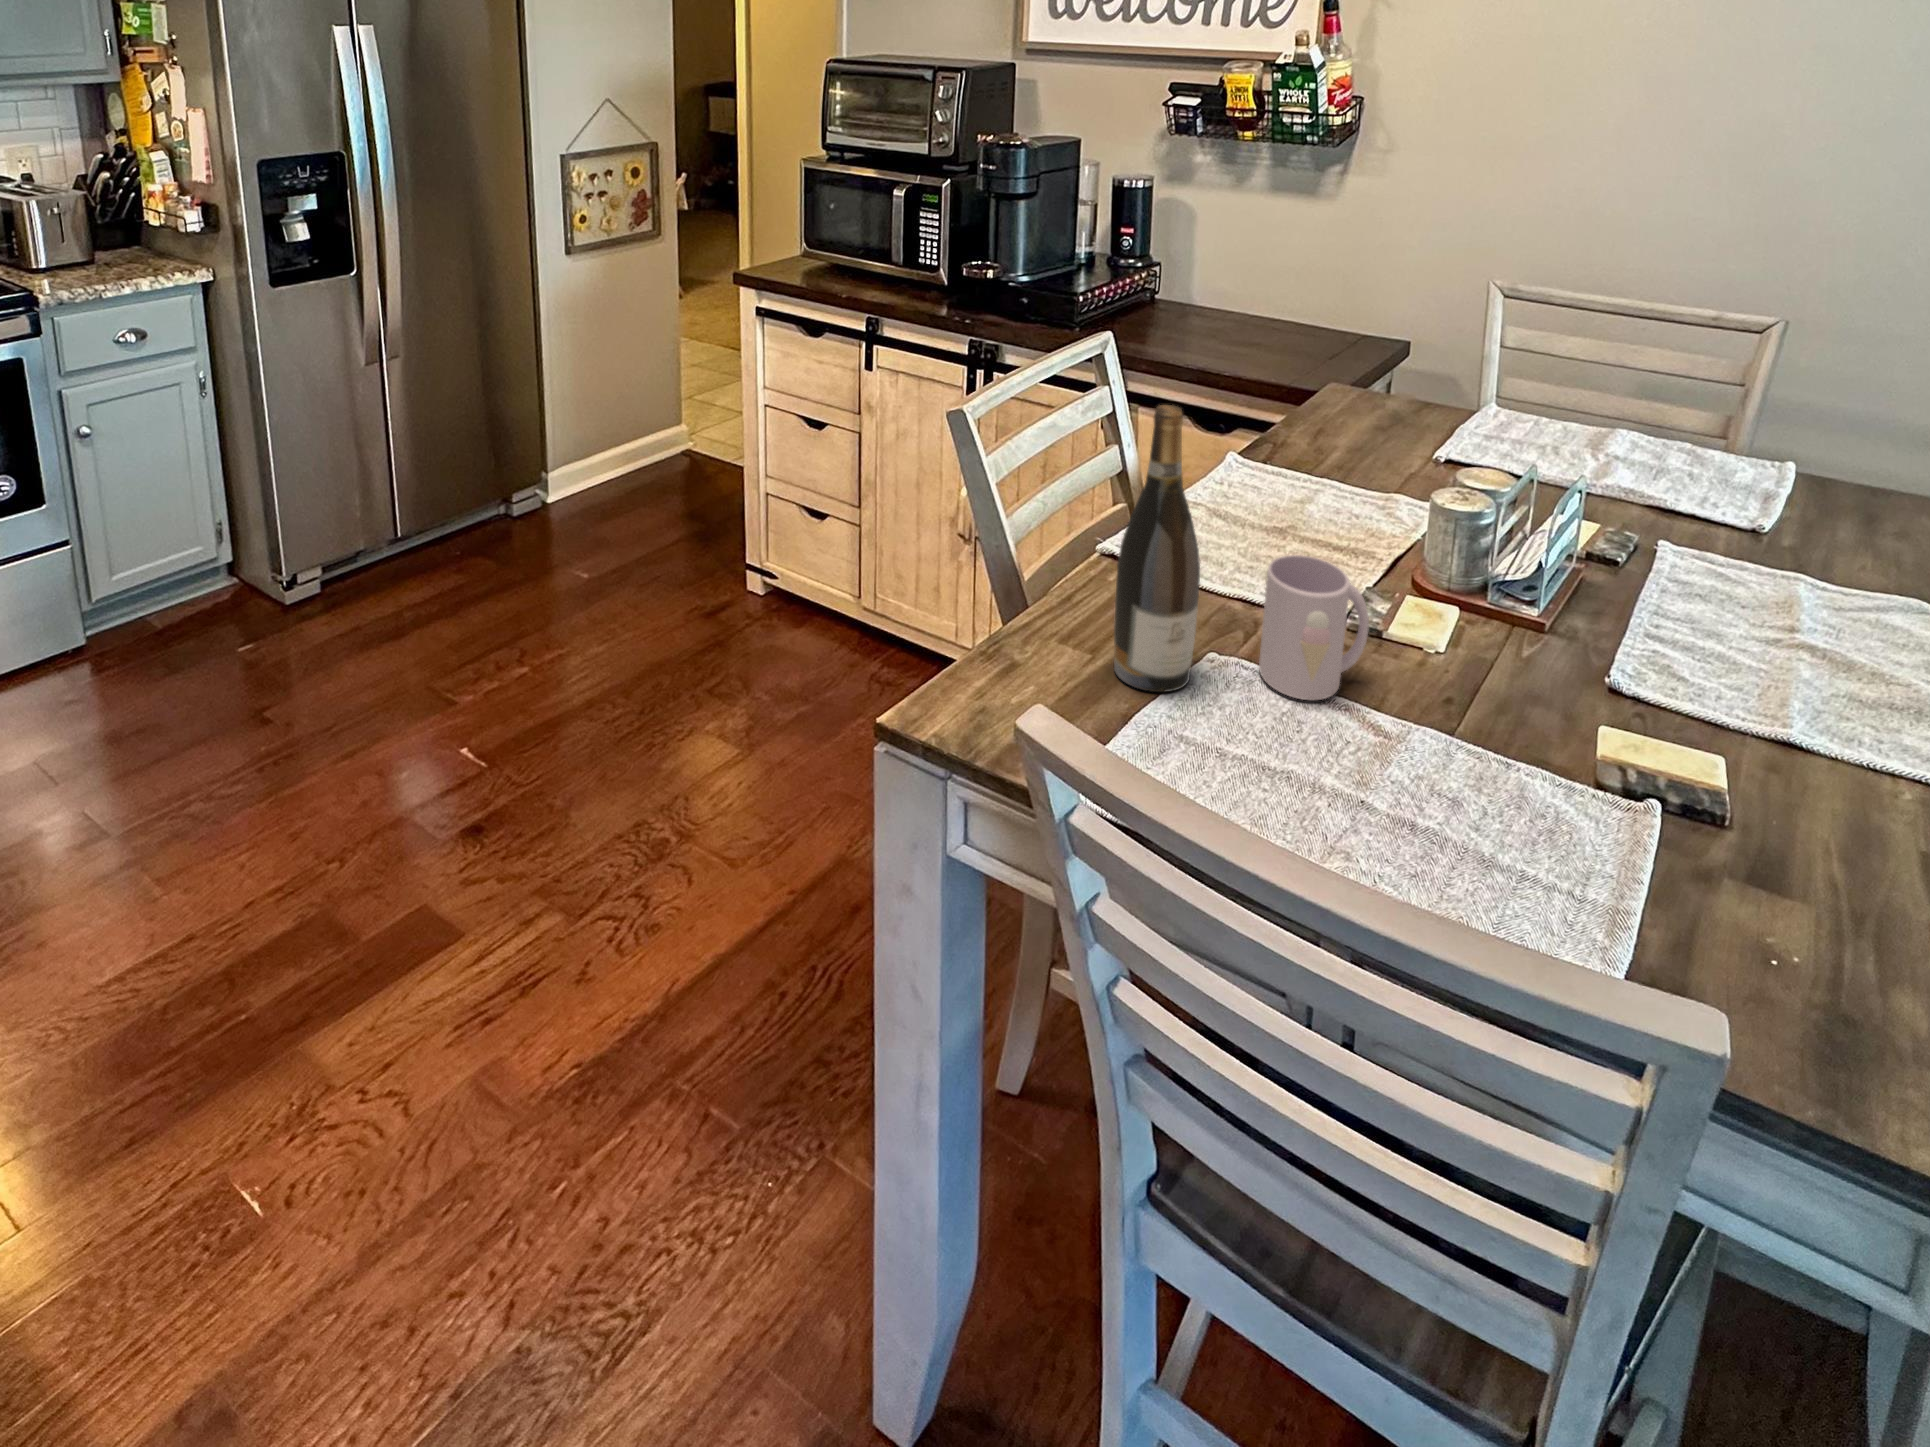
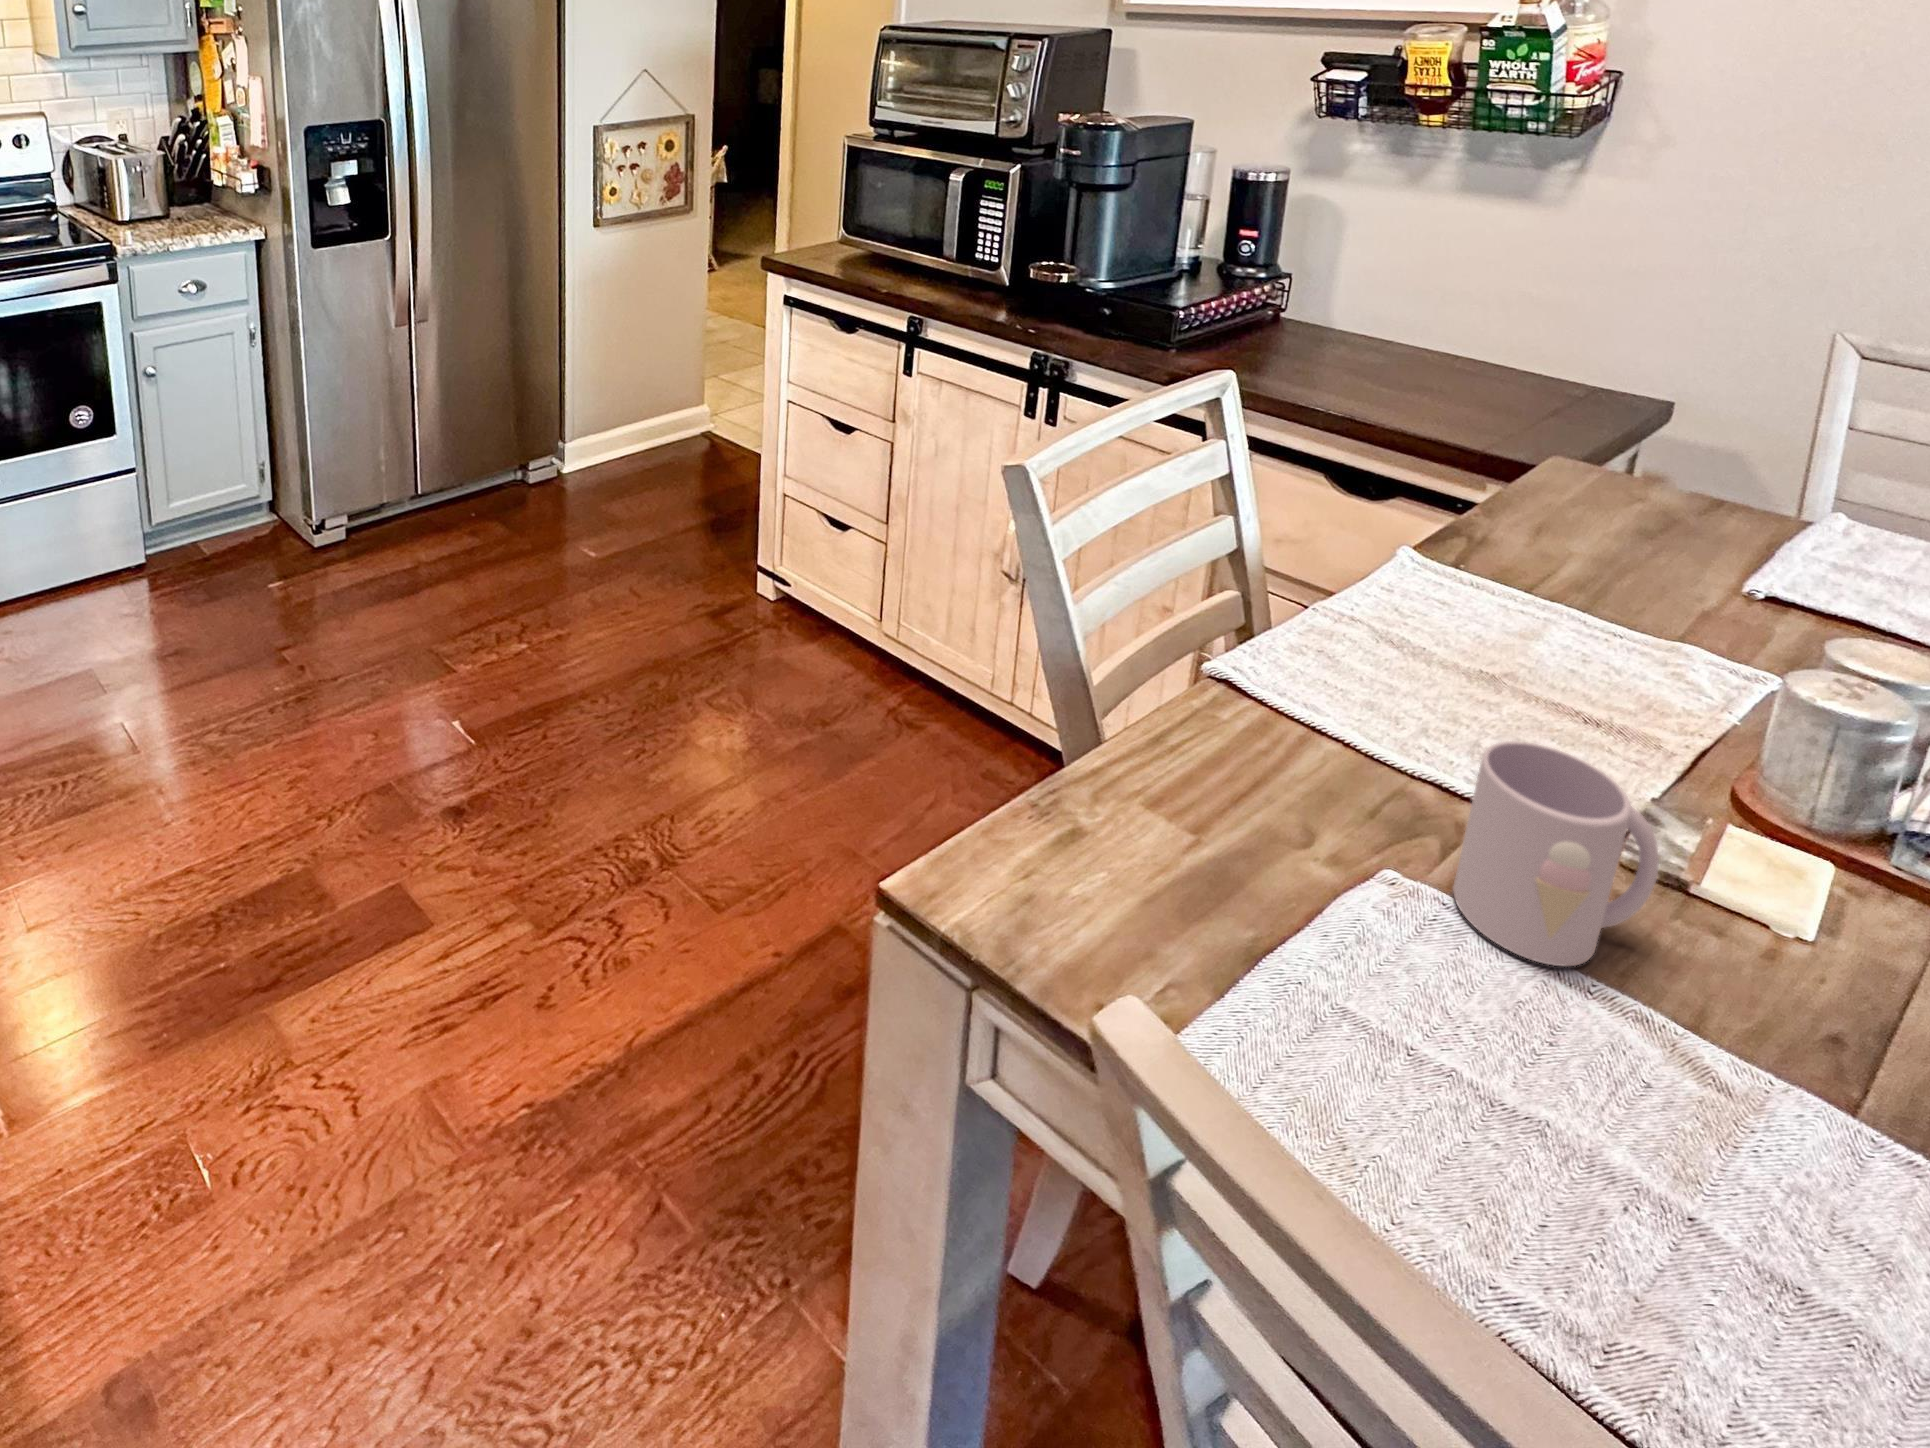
wine bottle: present [1114,405,1200,692] -> none [1220,511,1370,903]

